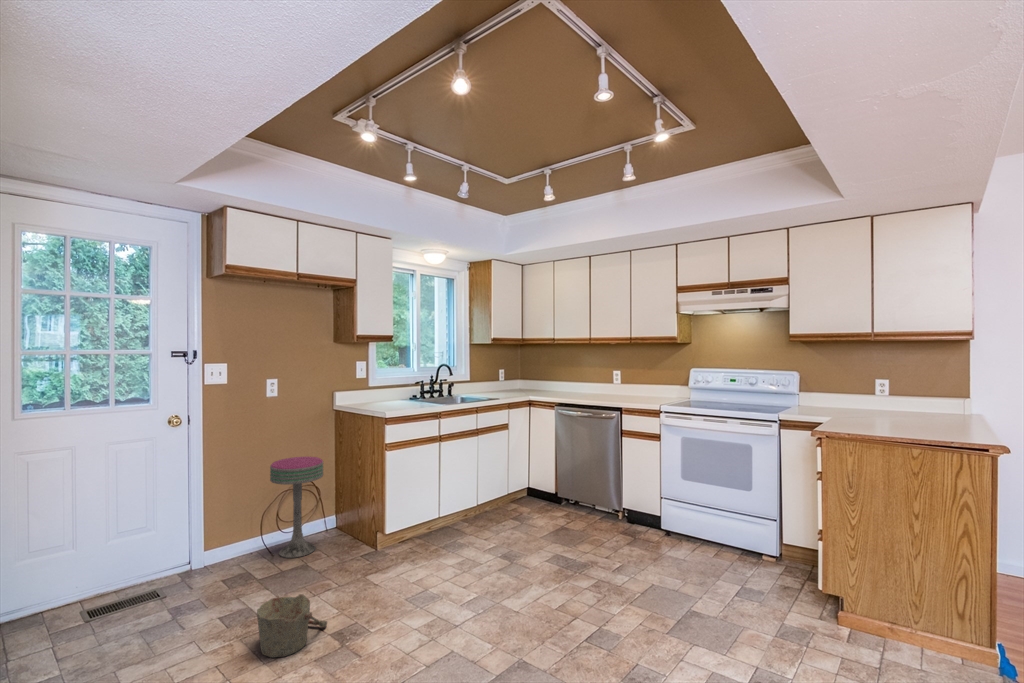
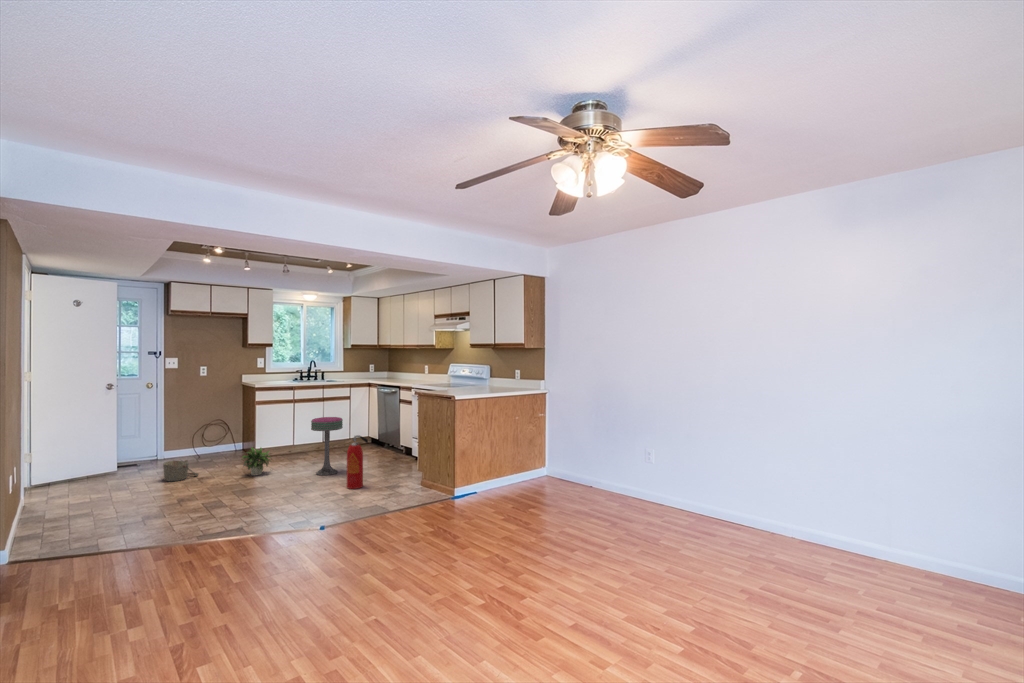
bar stool: present [270,457,323,558] -> present [311,417,343,475]
fire extinguisher: none [705,533,743,659] -> present [347,436,368,489]
potted plant: none [421,547,476,616] -> present [243,448,270,476]

